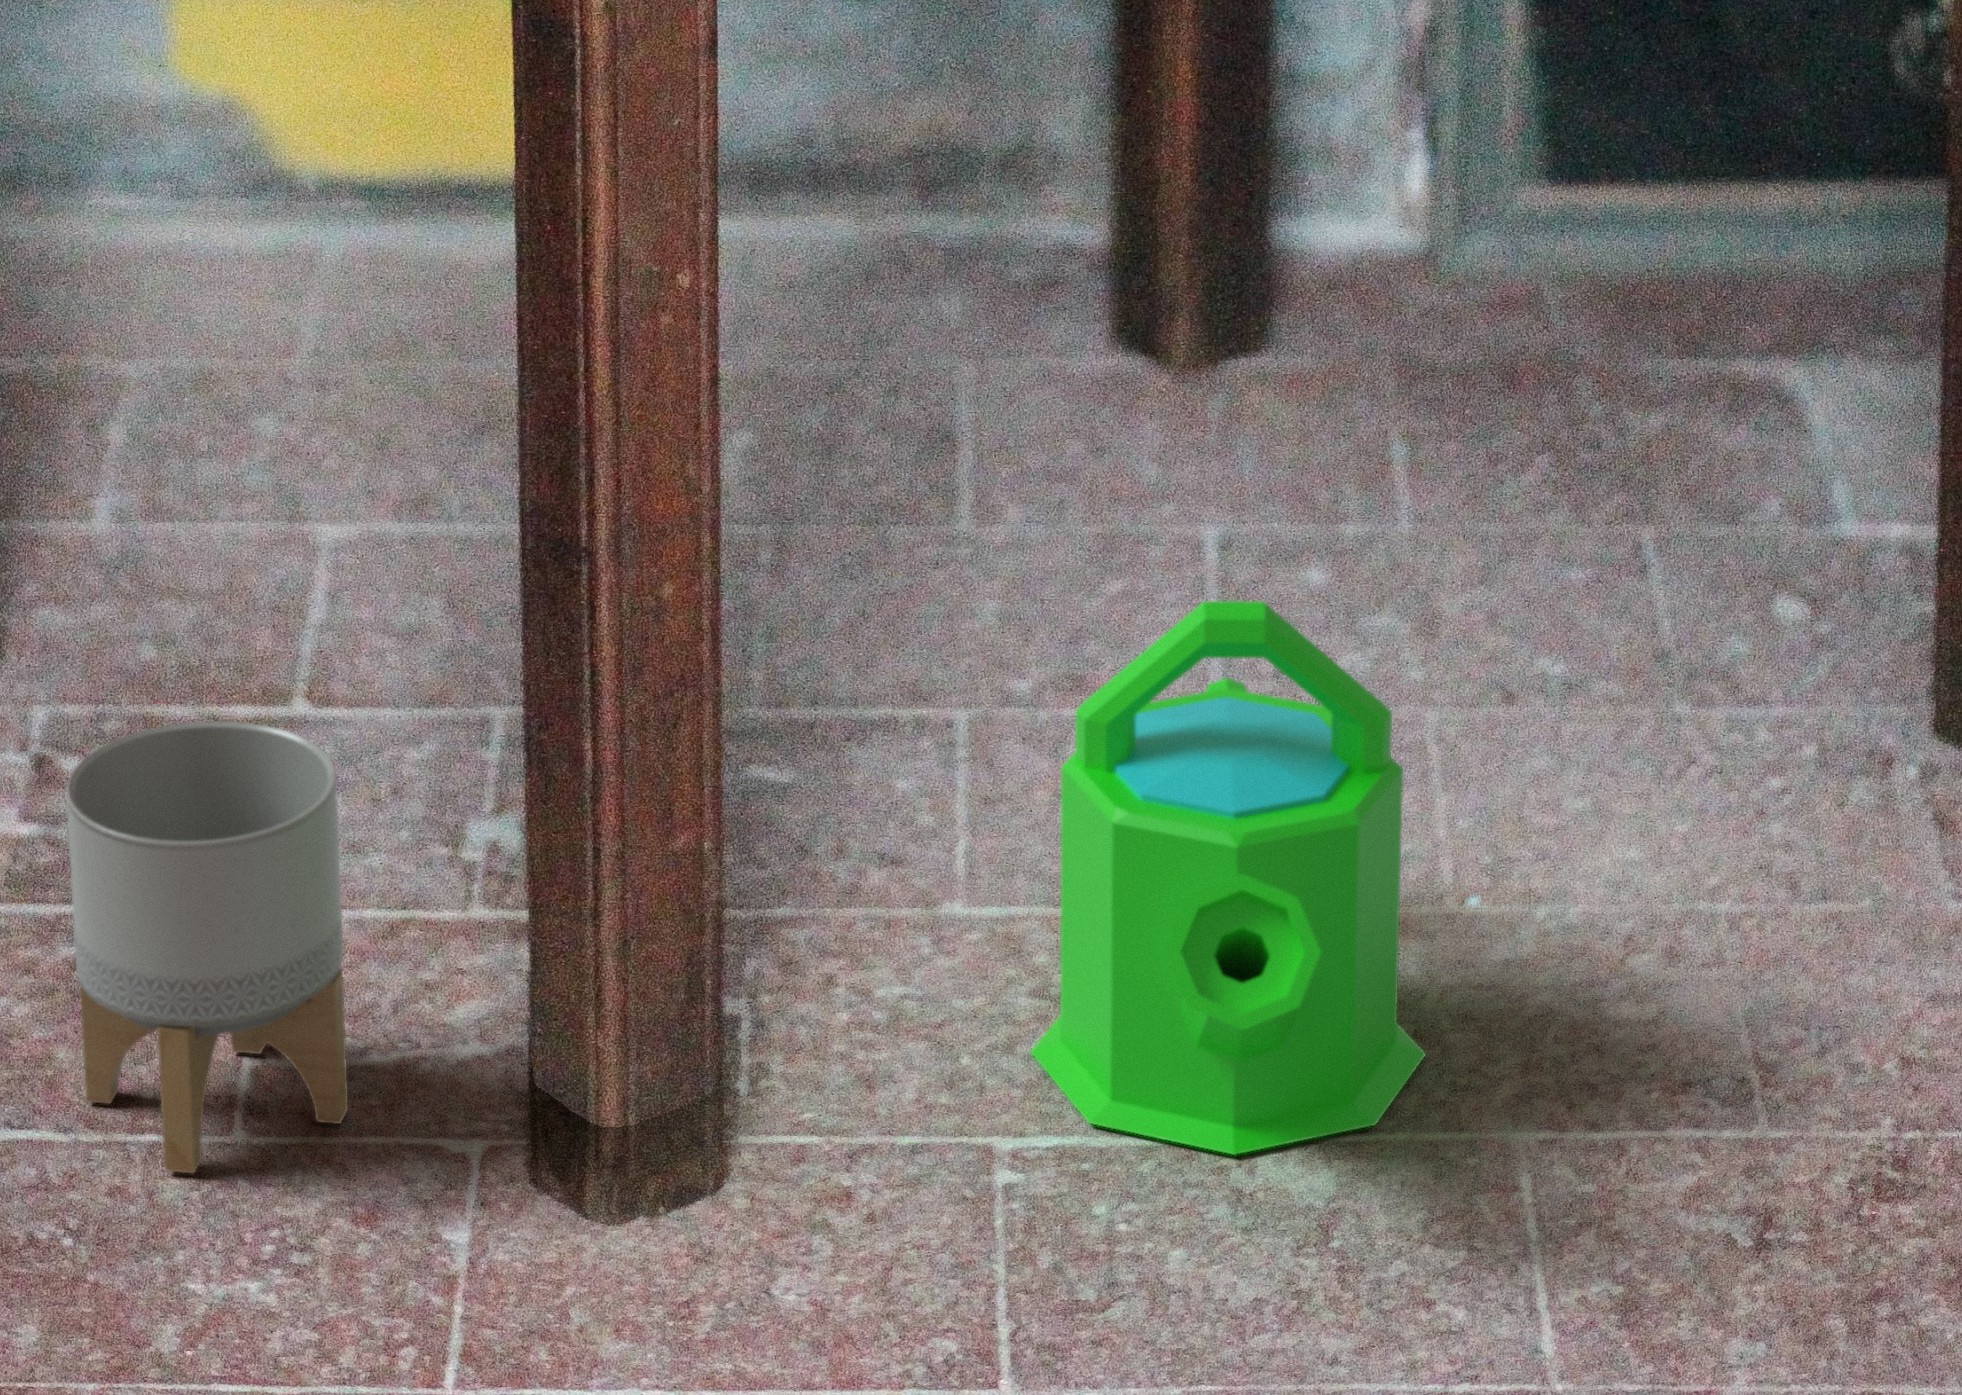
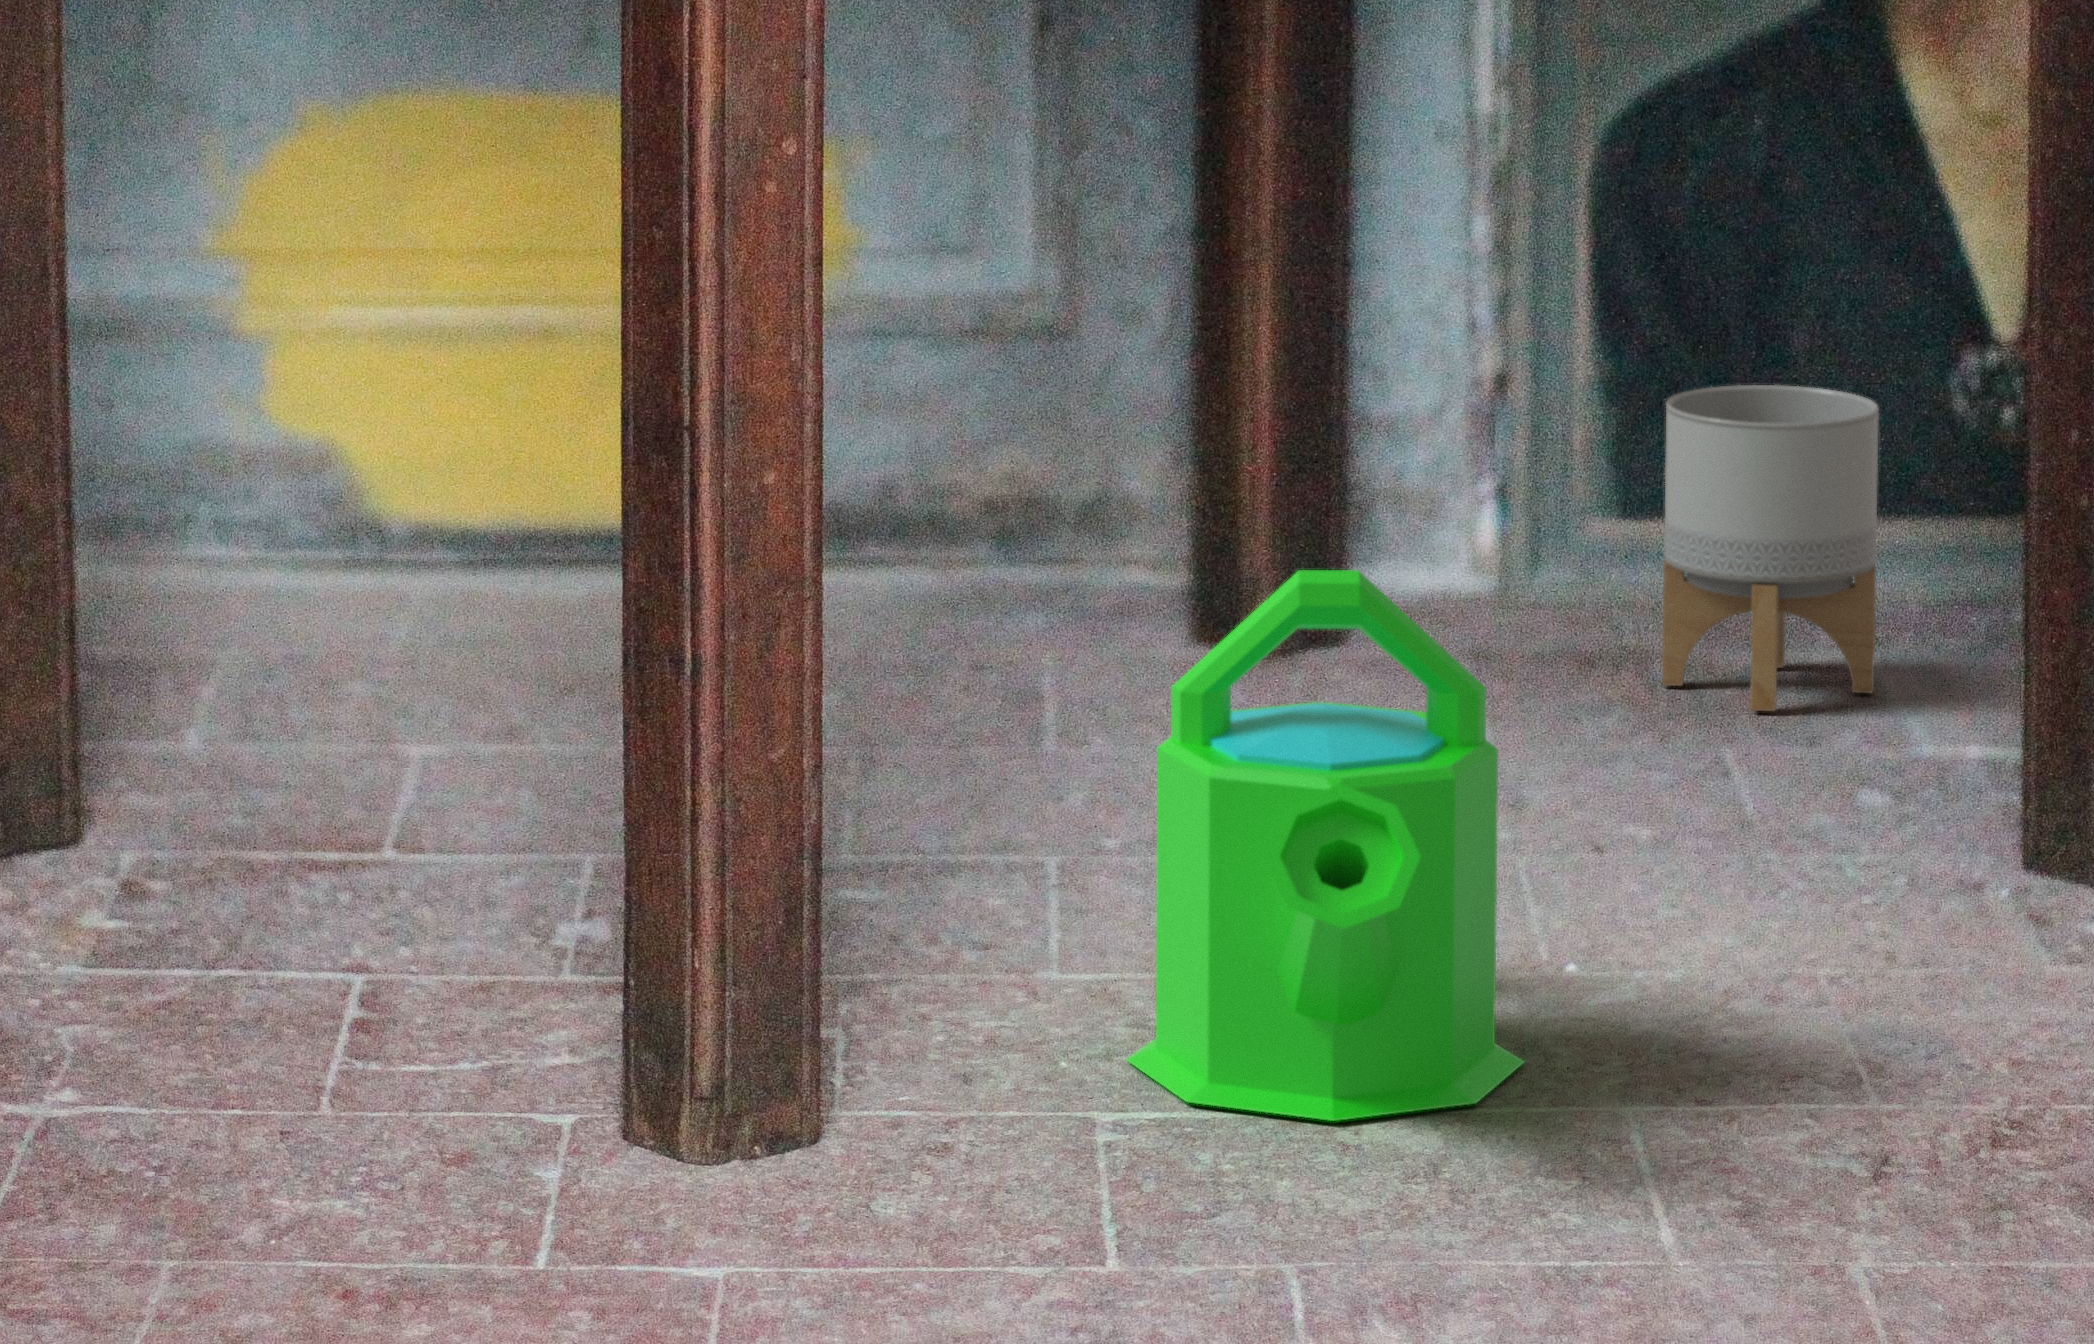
planter: present [66,721,348,1173] -> present [1662,385,1879,711]

